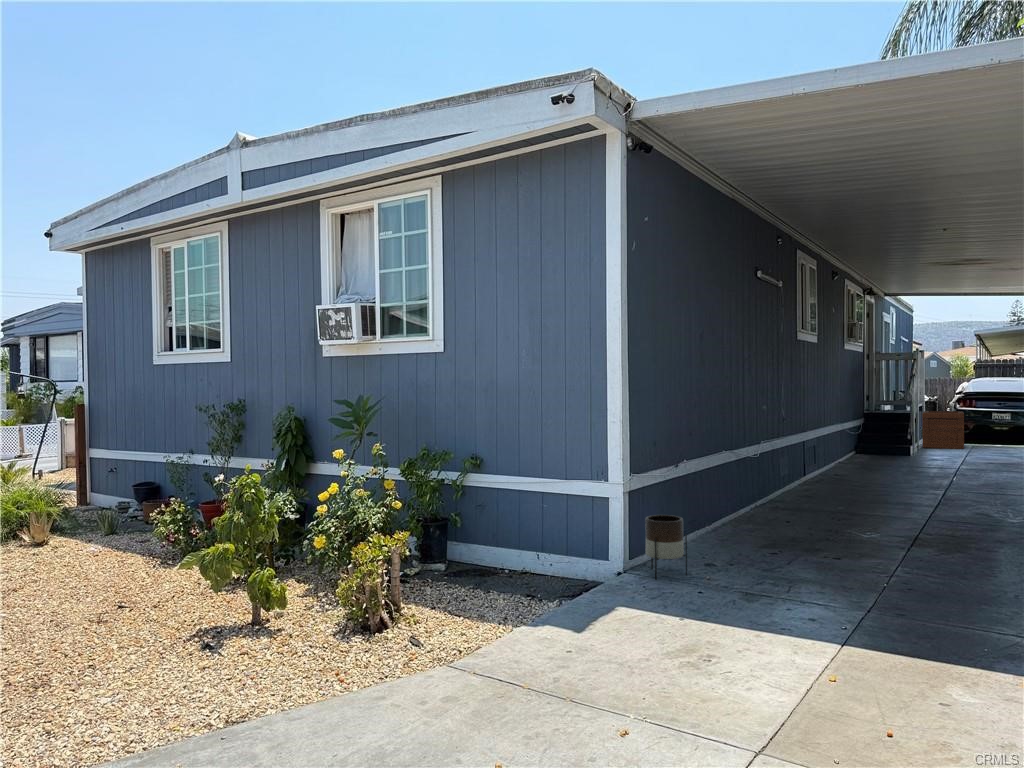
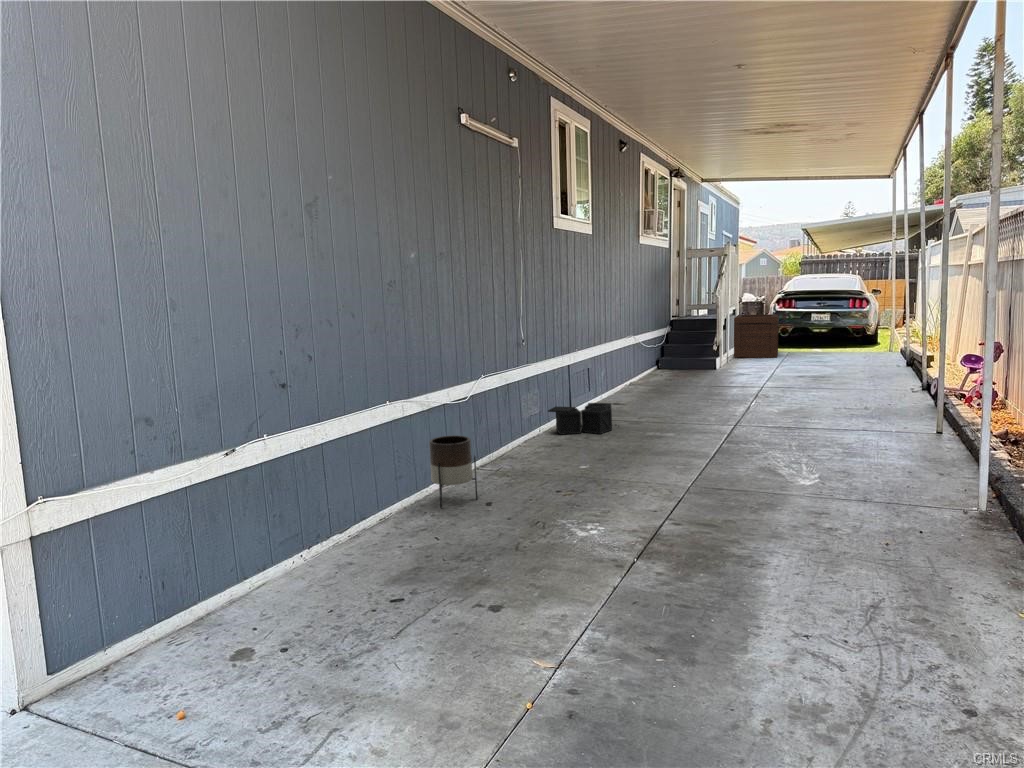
storage bin: none [794,469,849,491] -> present [548,403,612,435]
planter: present [645,515,687,579] -> present [429,435,477,508]

